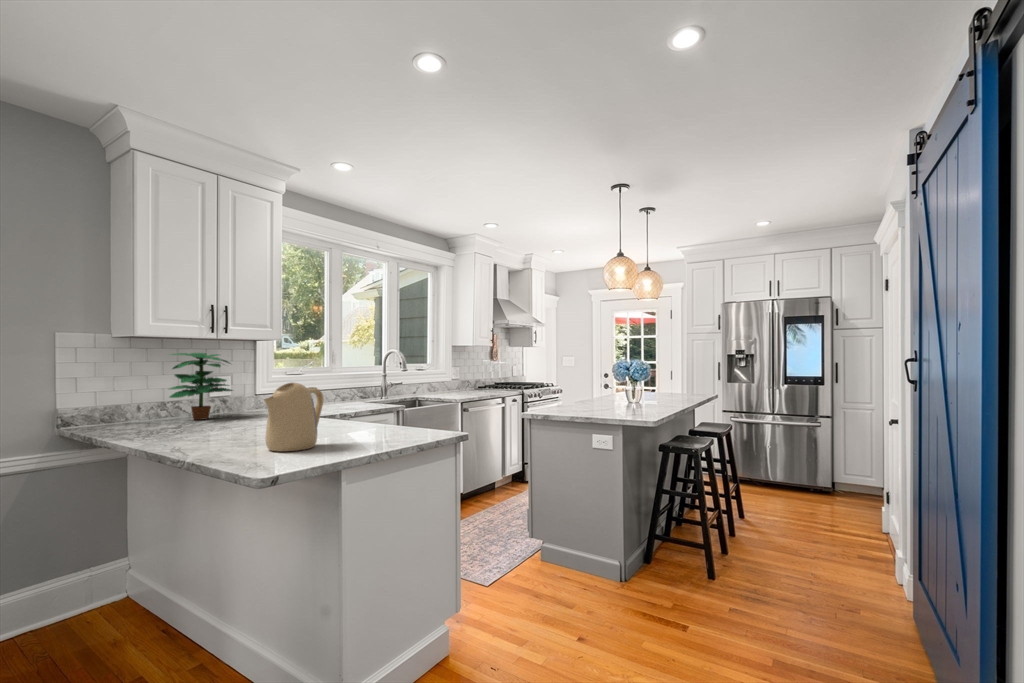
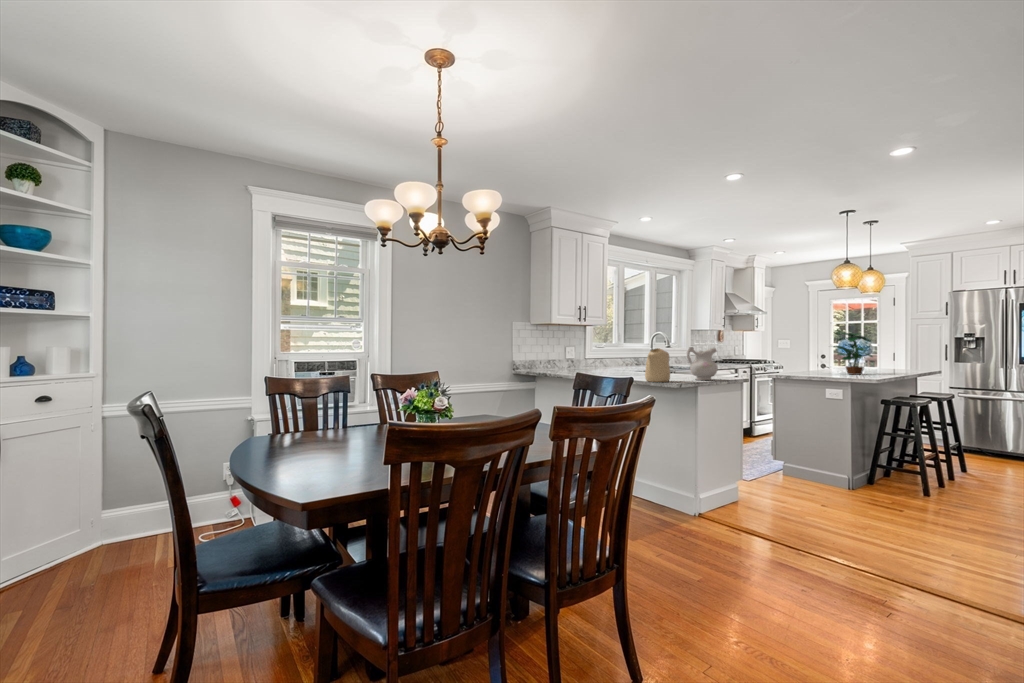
potted plant: present [169,353,233,420] -> present [835,333,873,375]
ceramic pitcher: none [362,377,416,439] -> present [687,347,718,380]

